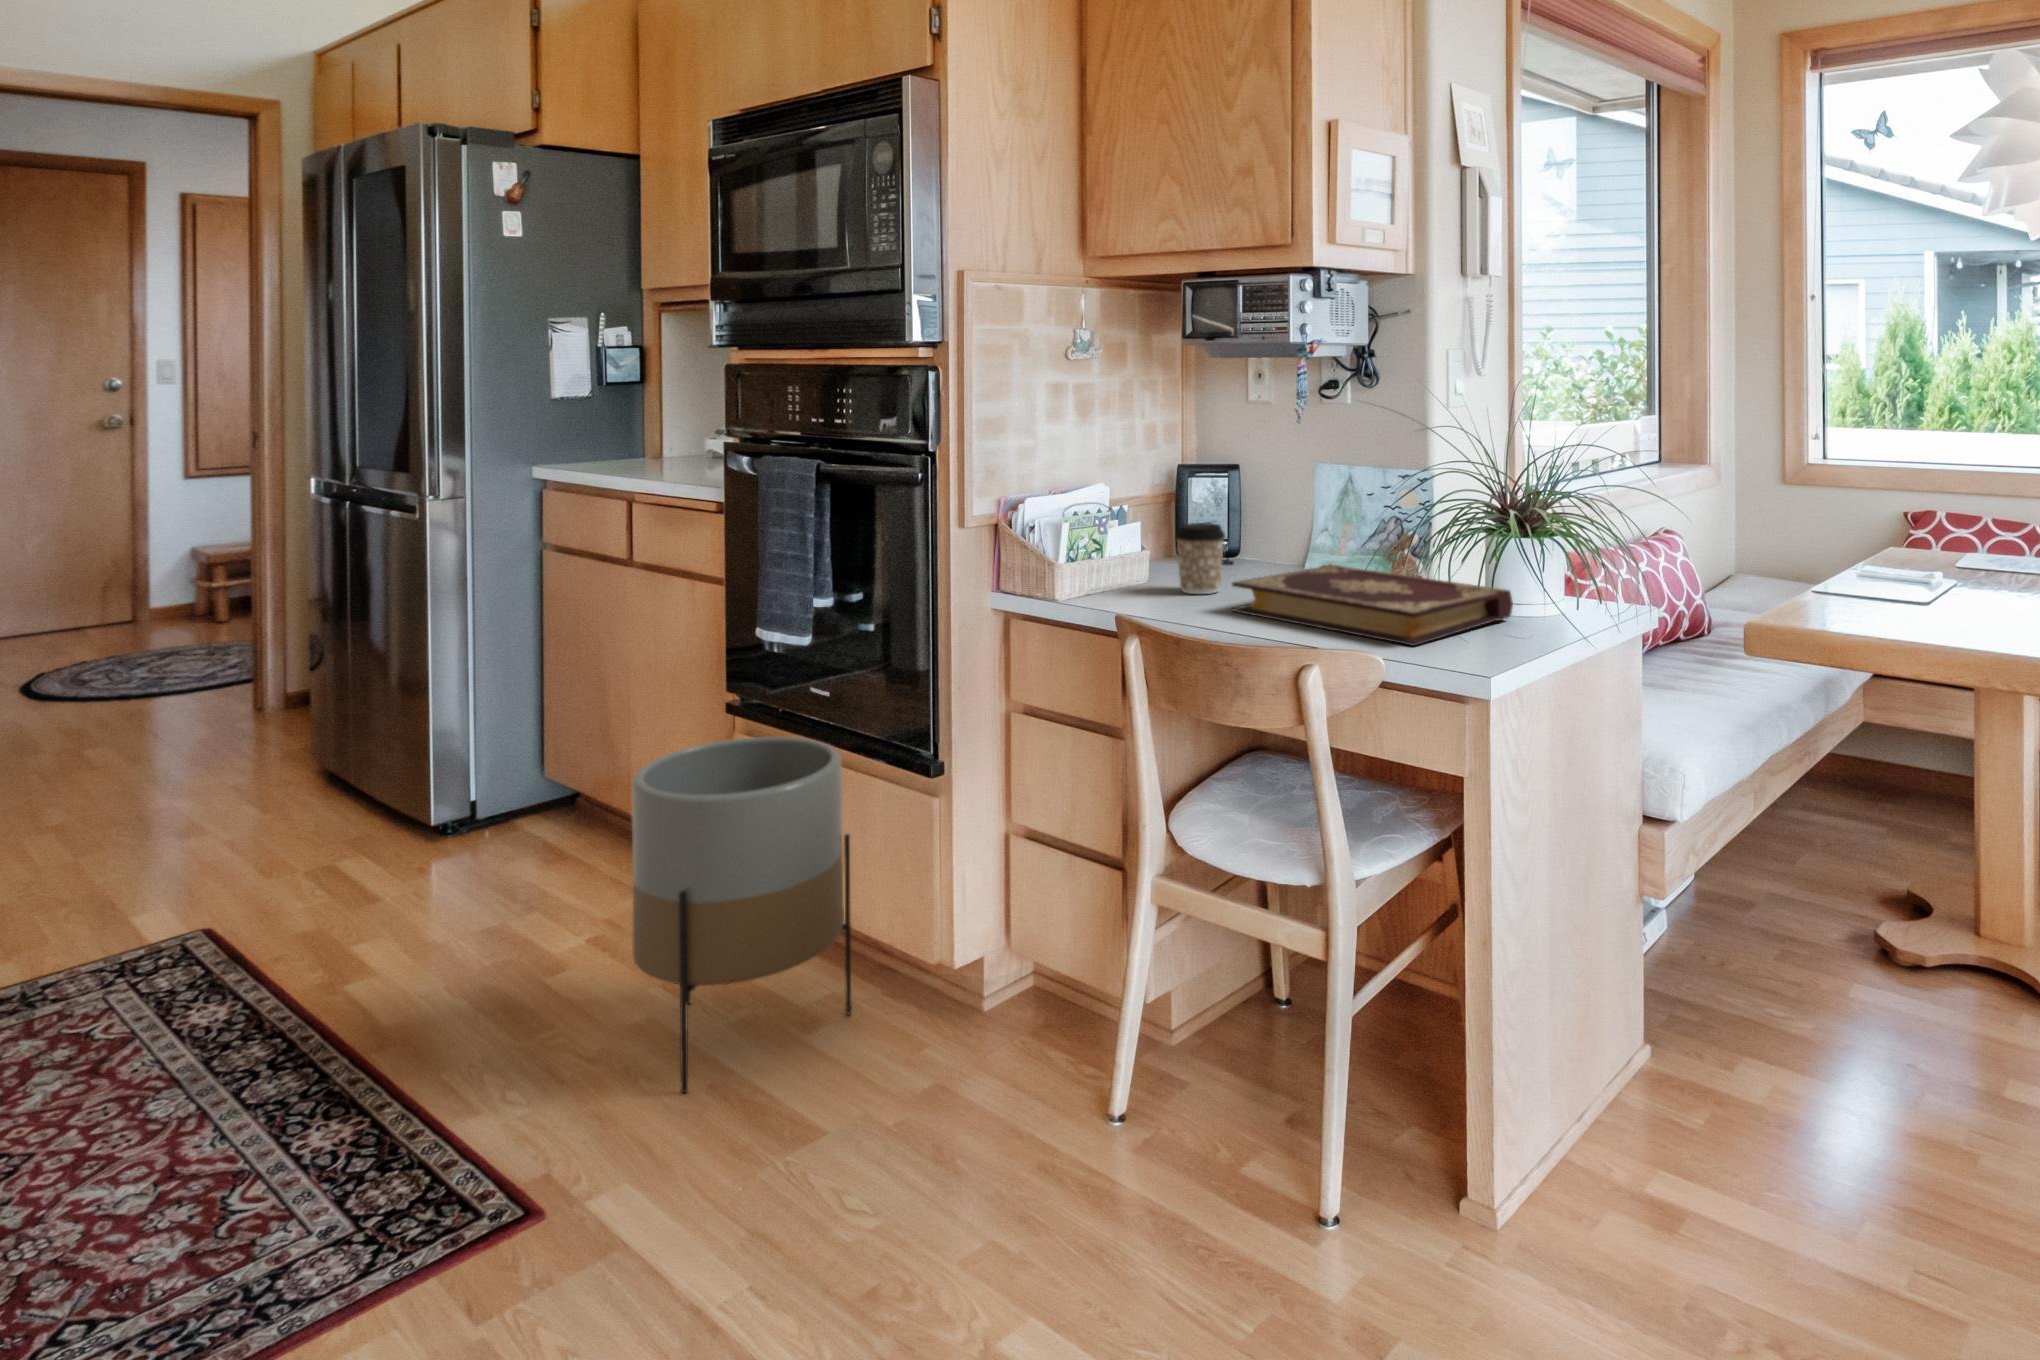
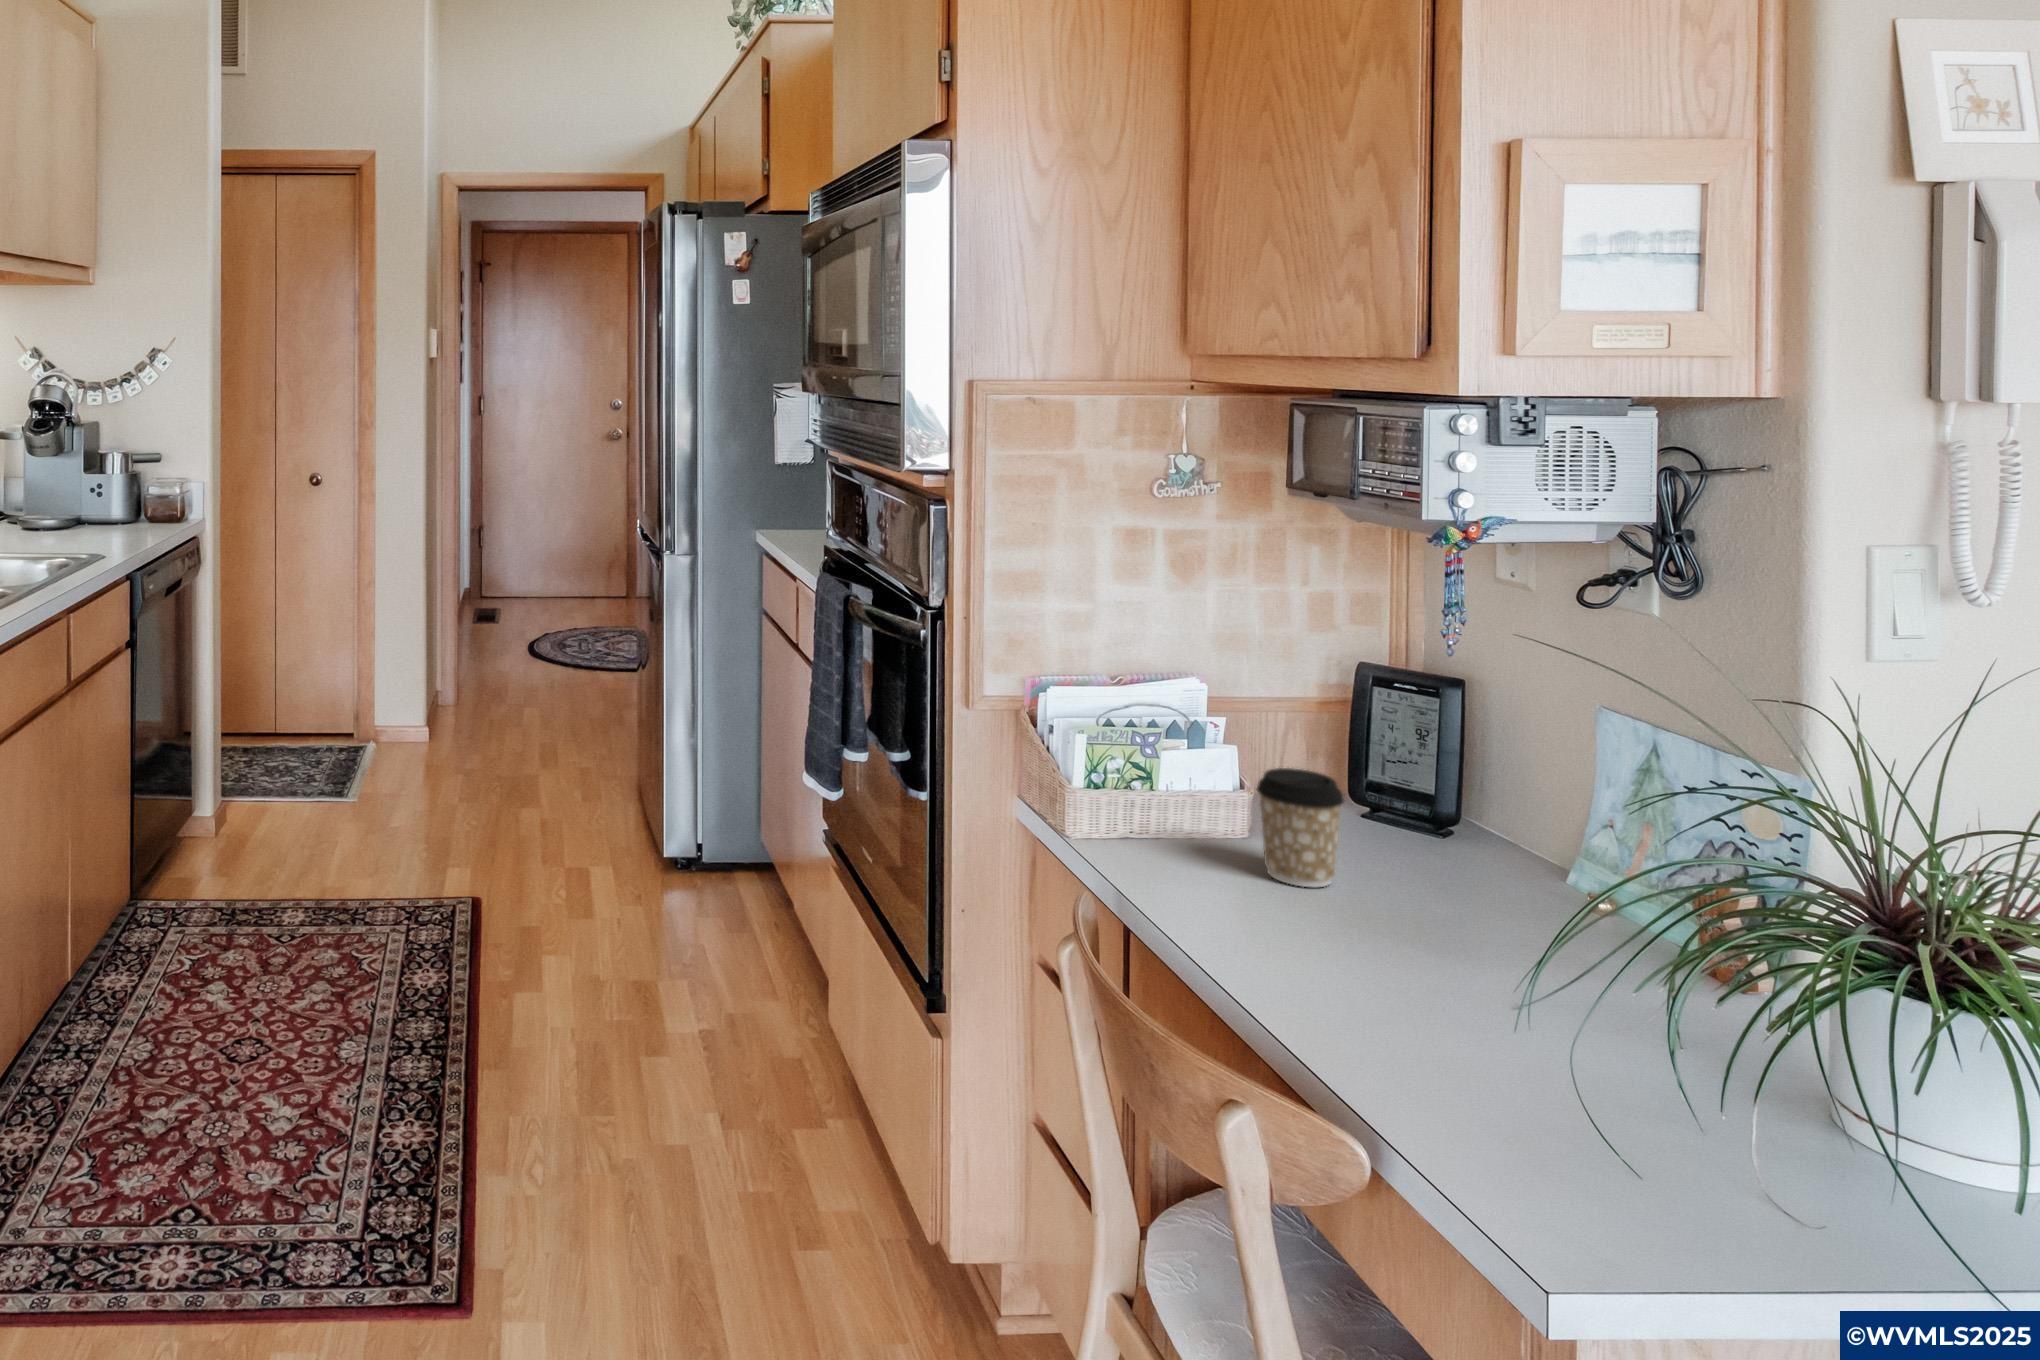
book: present [1232,564,1513,646] -> none [1284,888,1849,1141]
planter: present [632,737,851,1093] -> none [634,880,855,1253]

